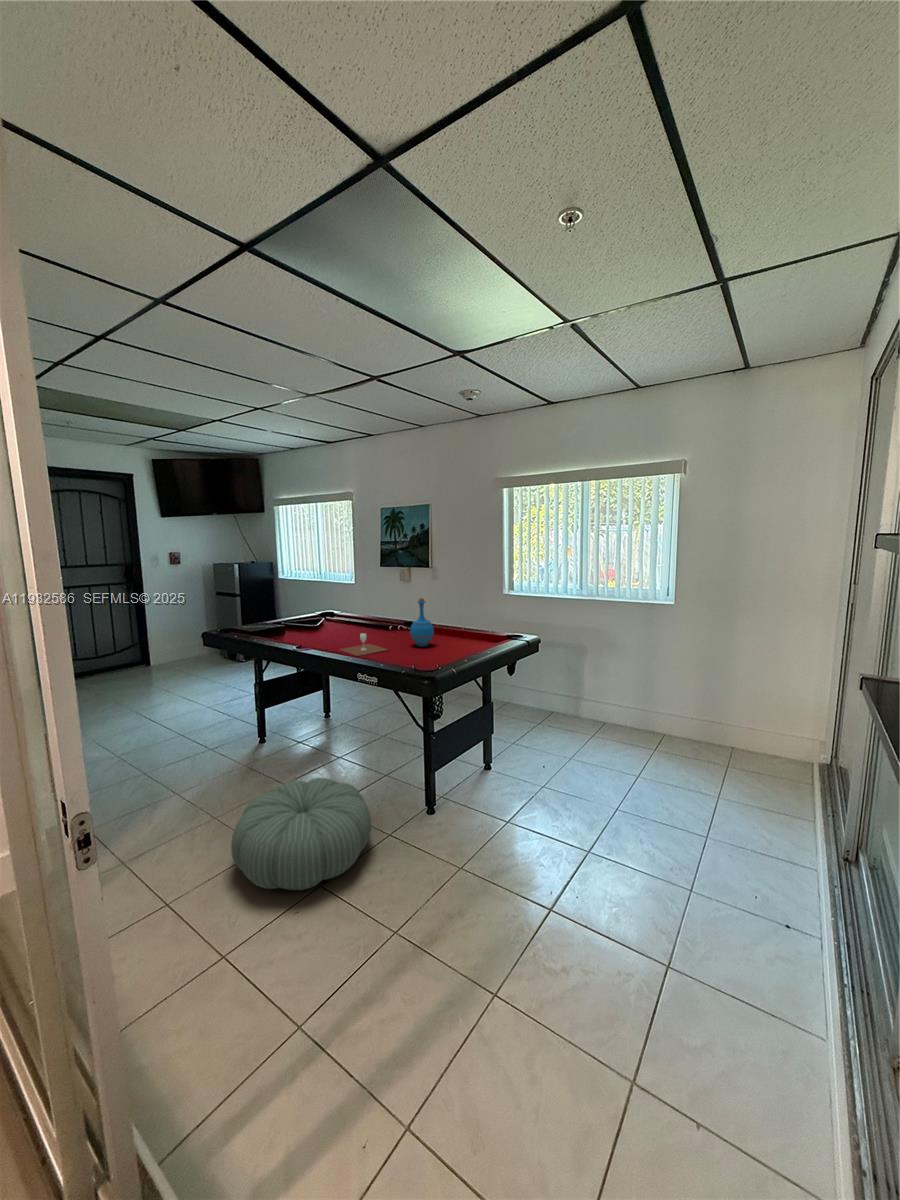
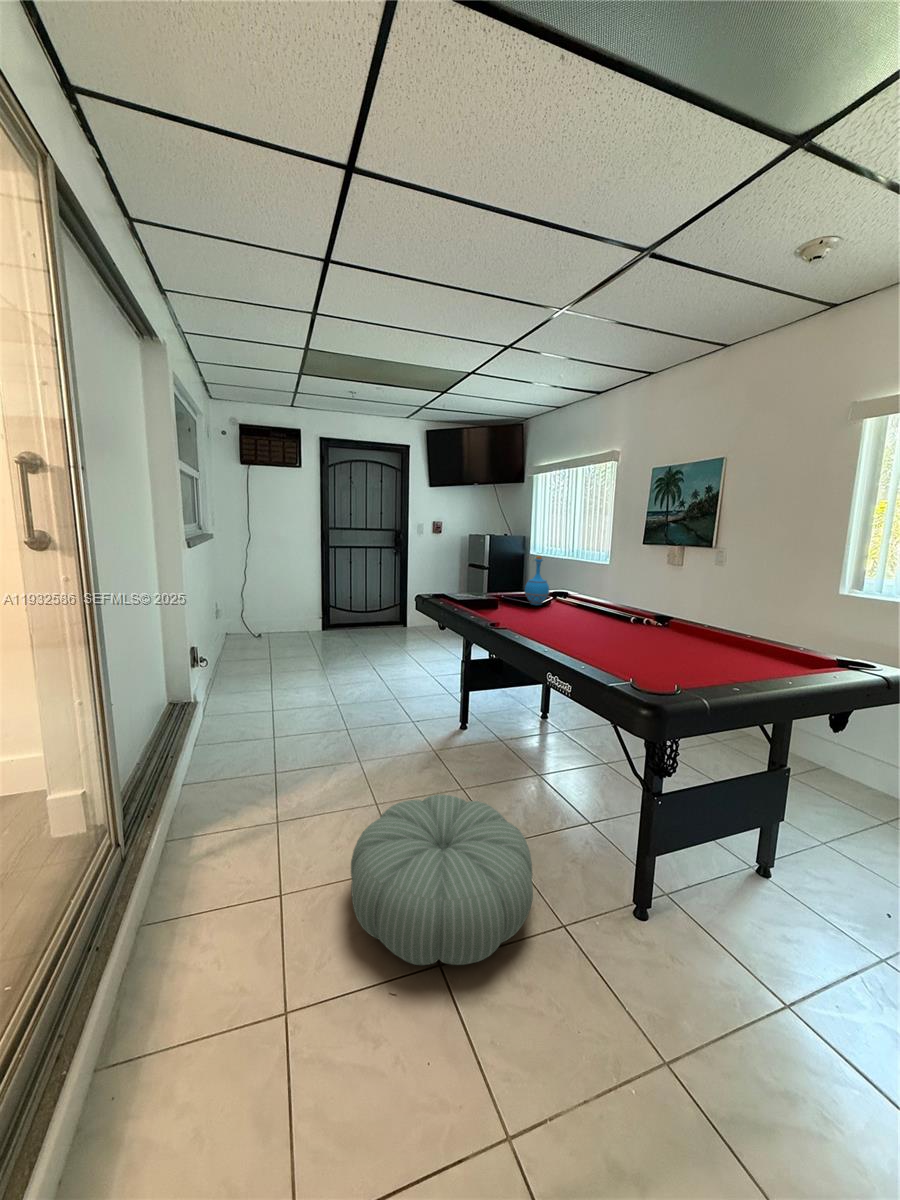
bottle: present [410,598,434,646] -> present [525,556,549,605]
wine glass: present [340,633,387,656] -> none [547,619,616,649]

